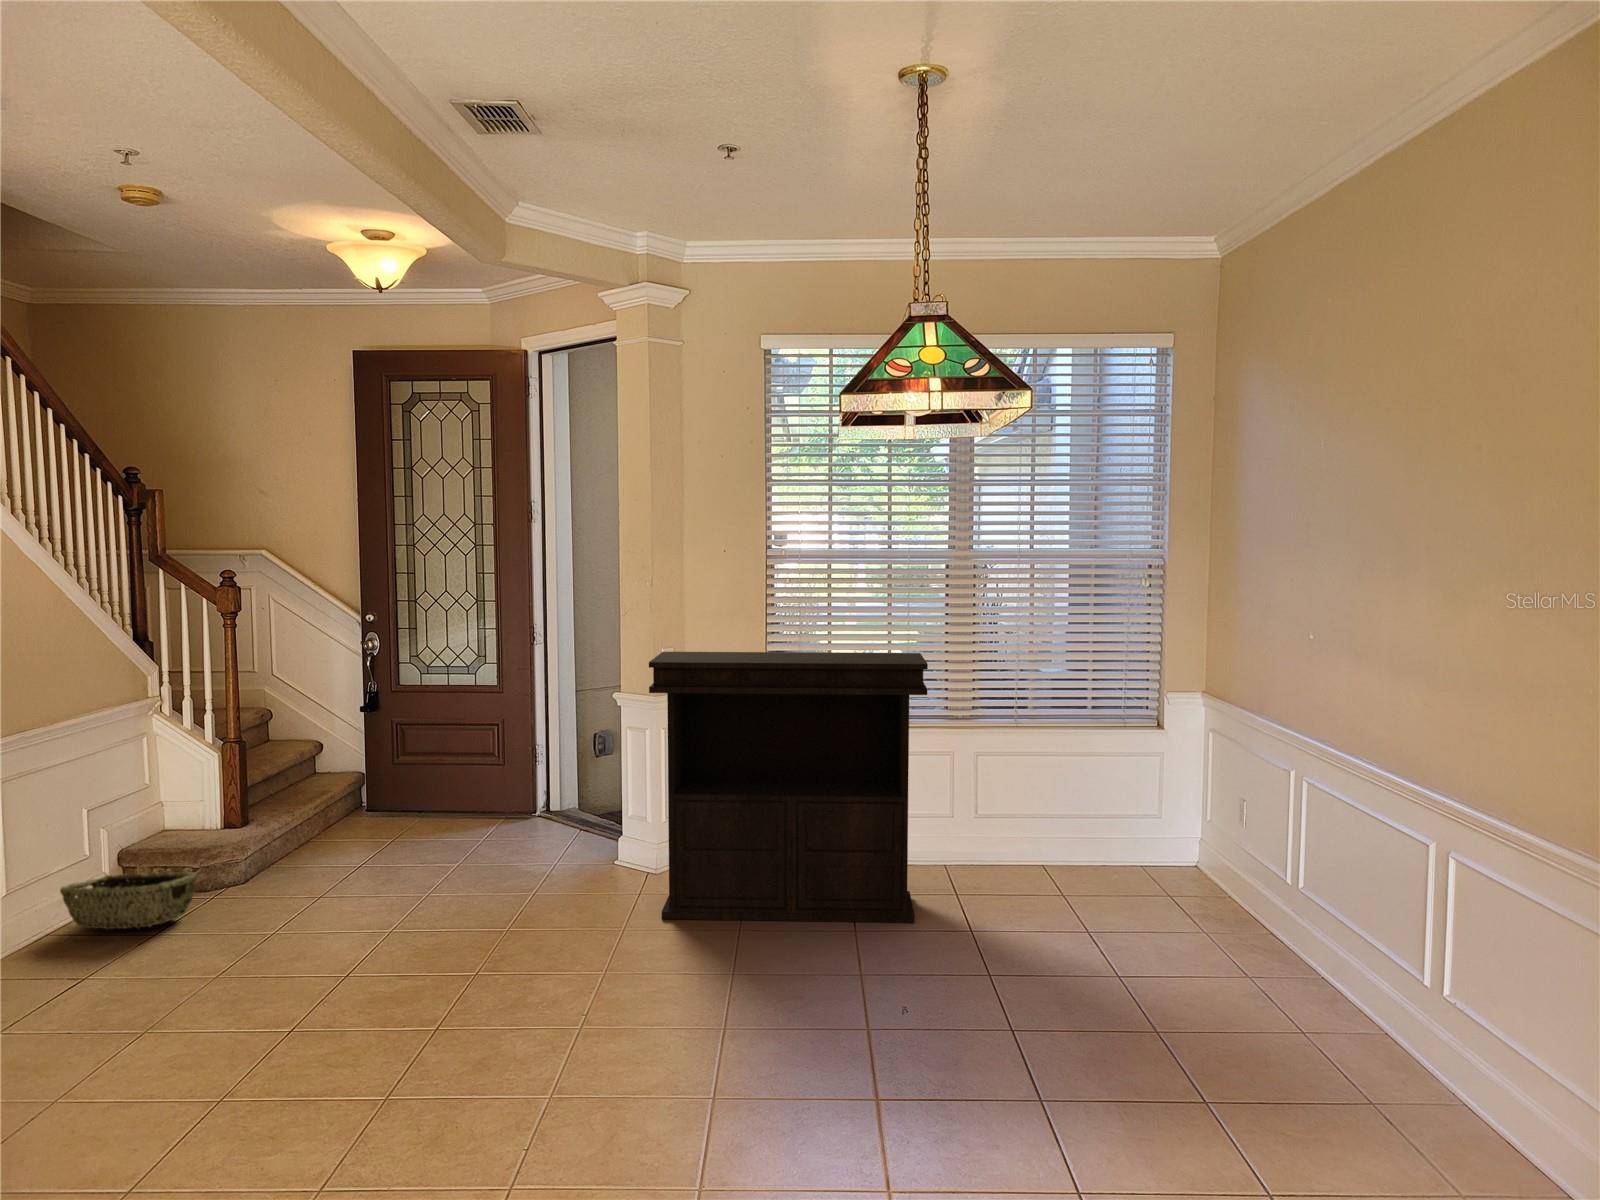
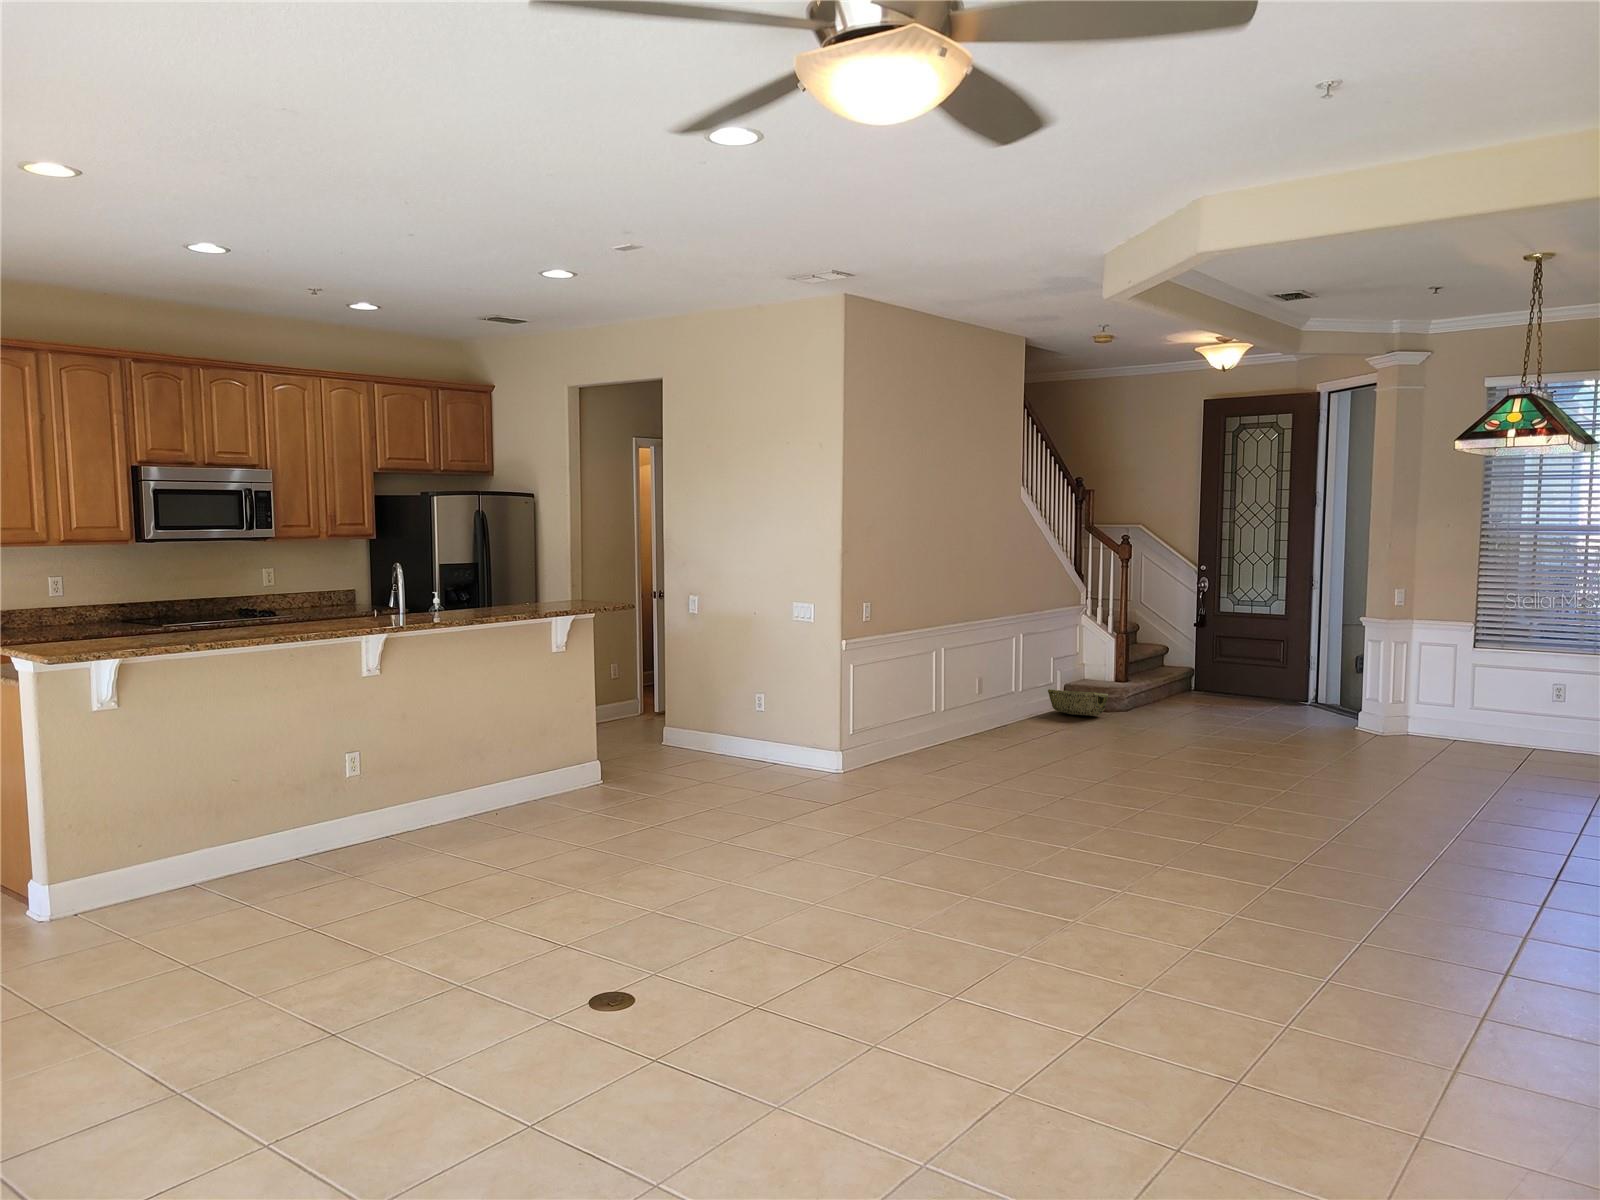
console table: present [649,652,928,923] -> none [1375,590,1593,782]

